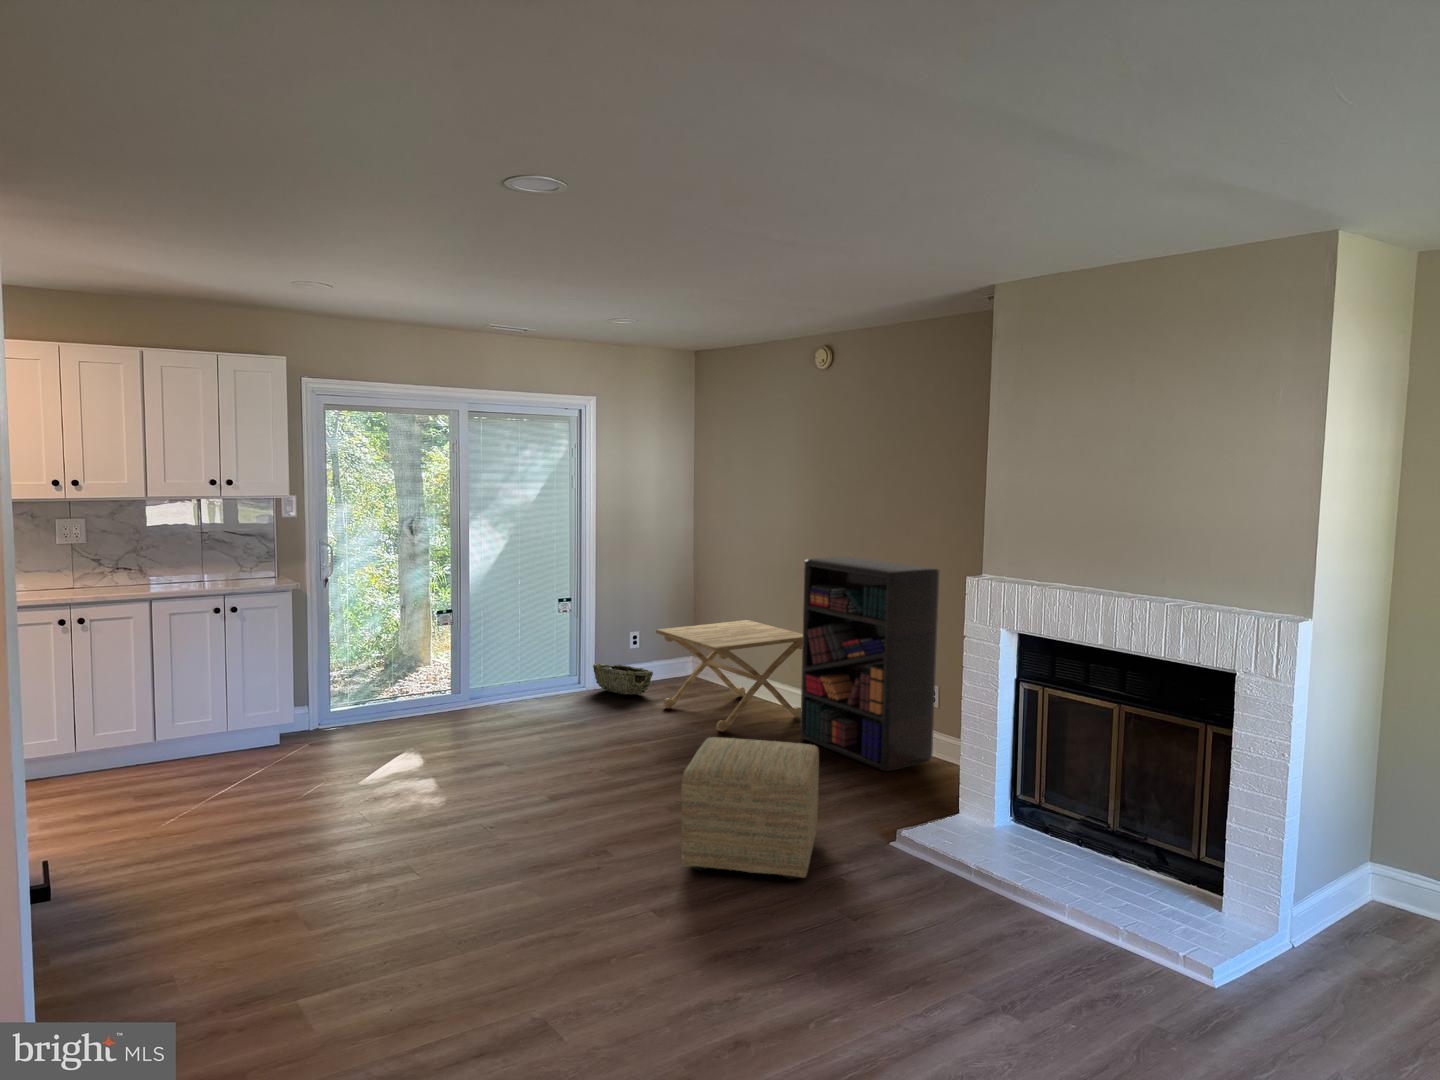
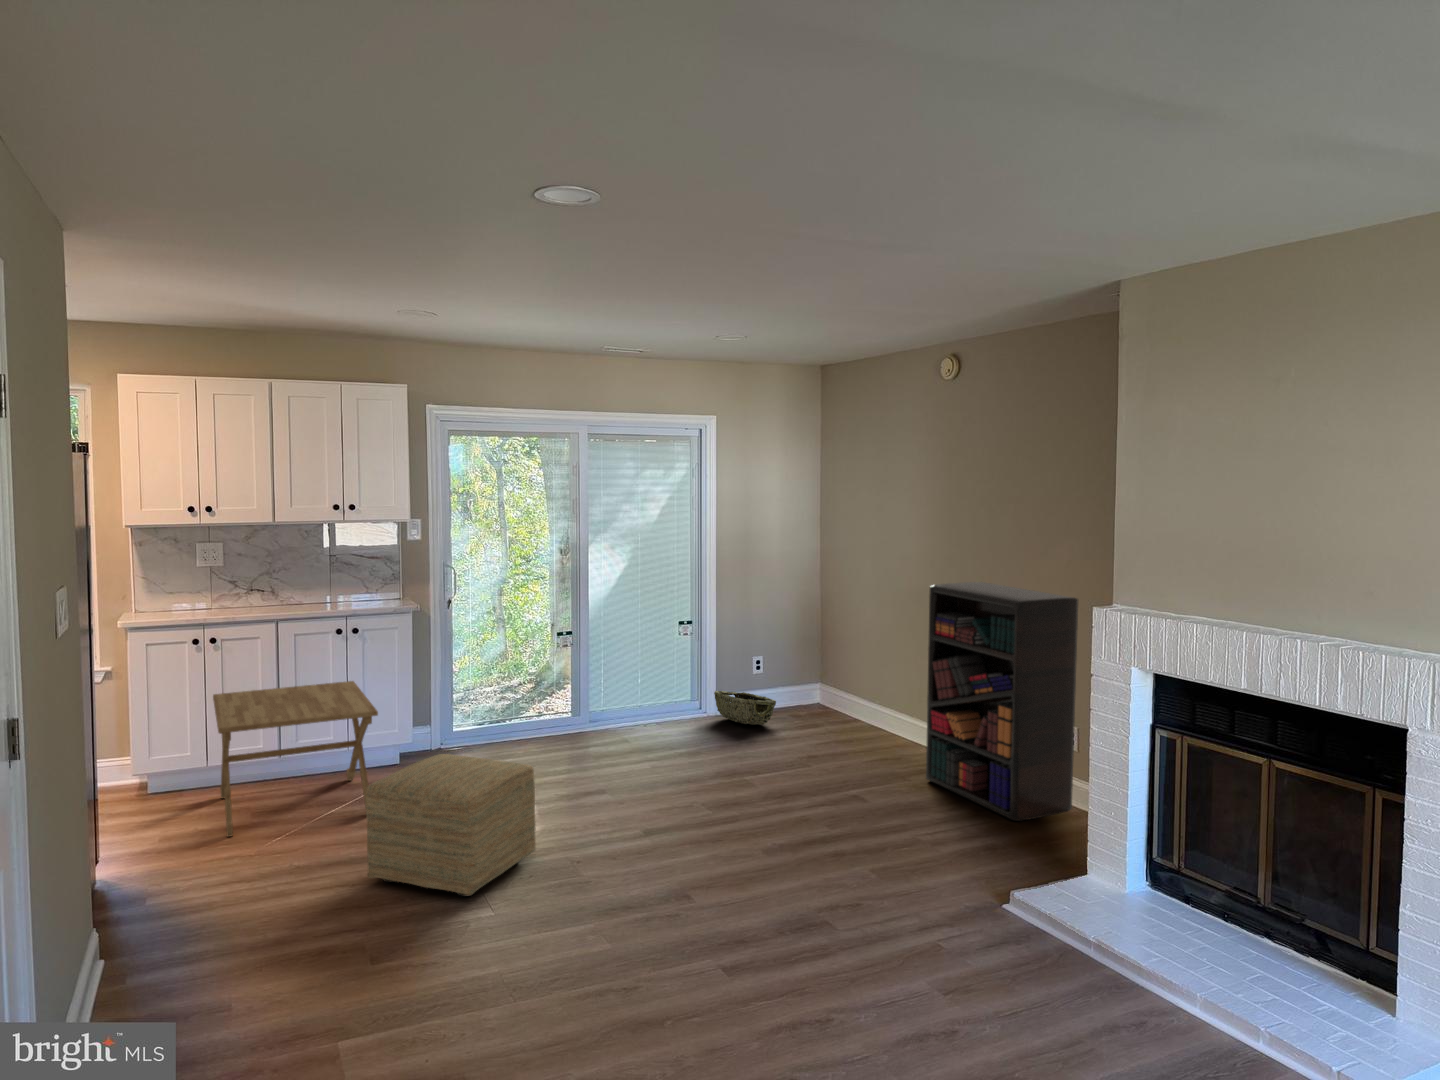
side table: present [656,620,803,732] -> present [213,681,378,837]
ottoman: present [681,737,819,880] -> present [366,754,536,897]

